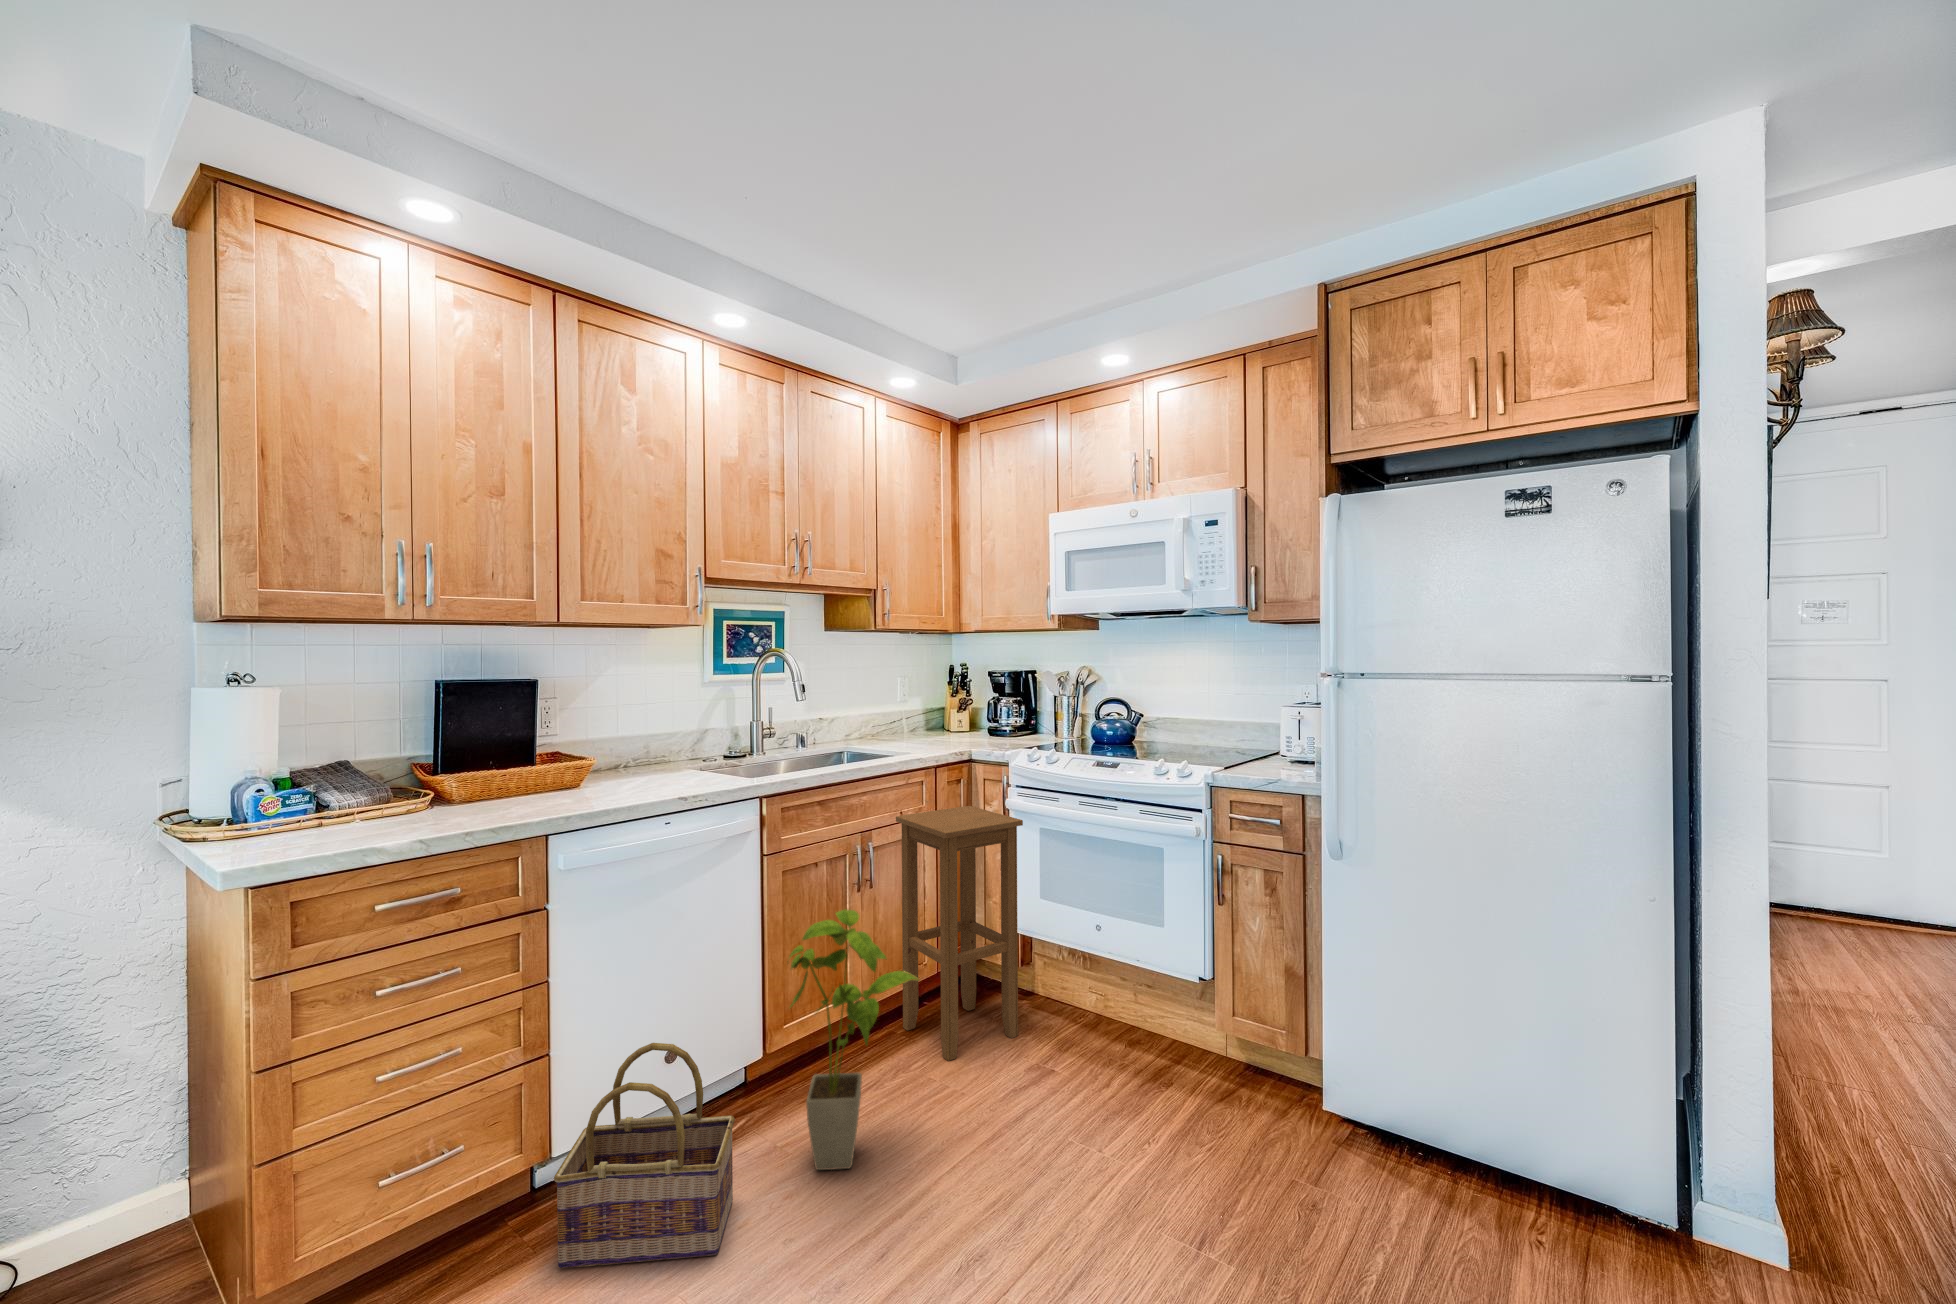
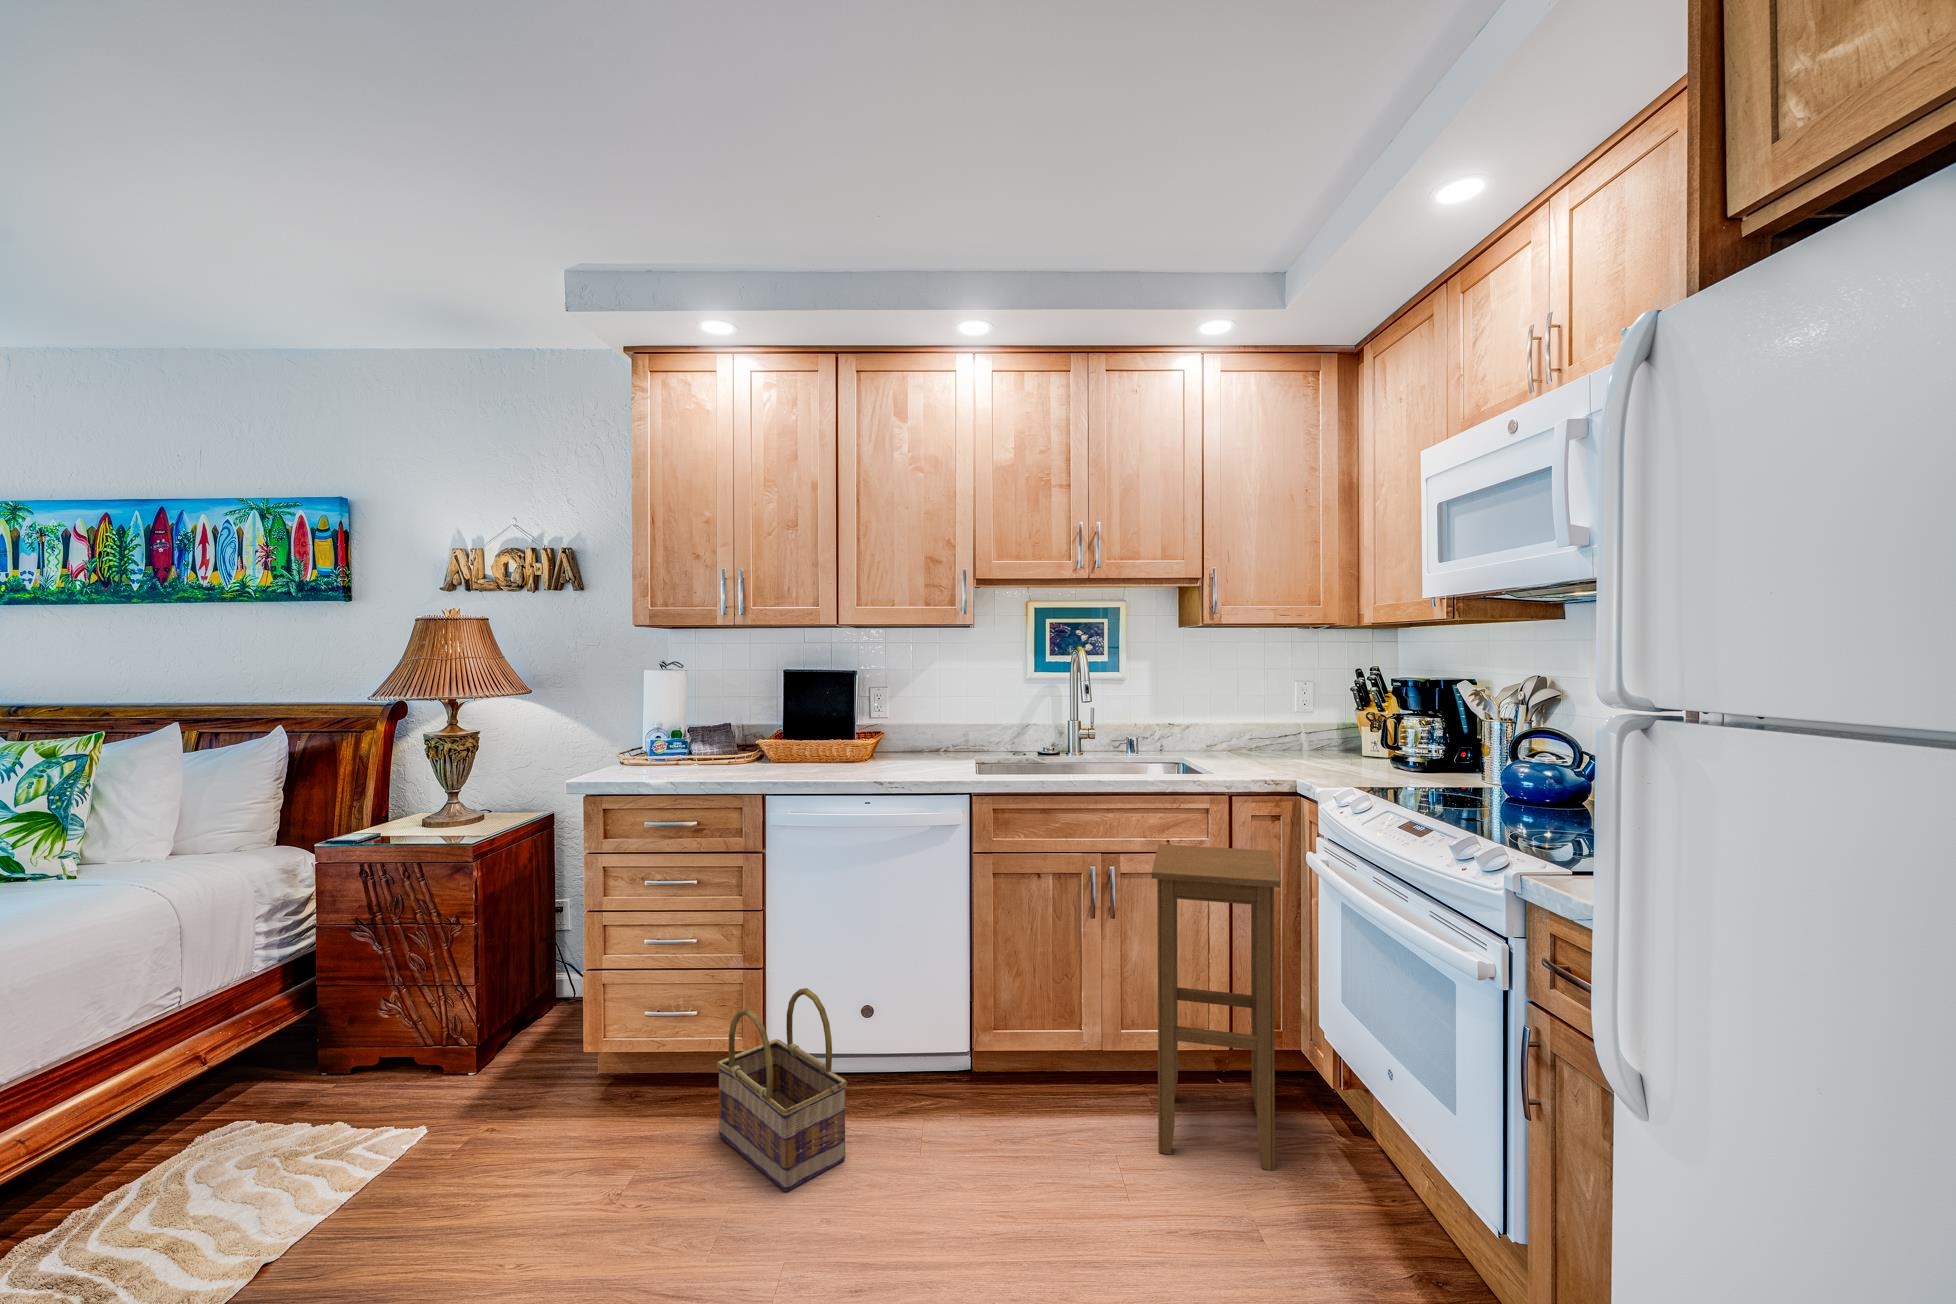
house plant: present [790,909,919,1170] -> none [889,920,1030,1193]

